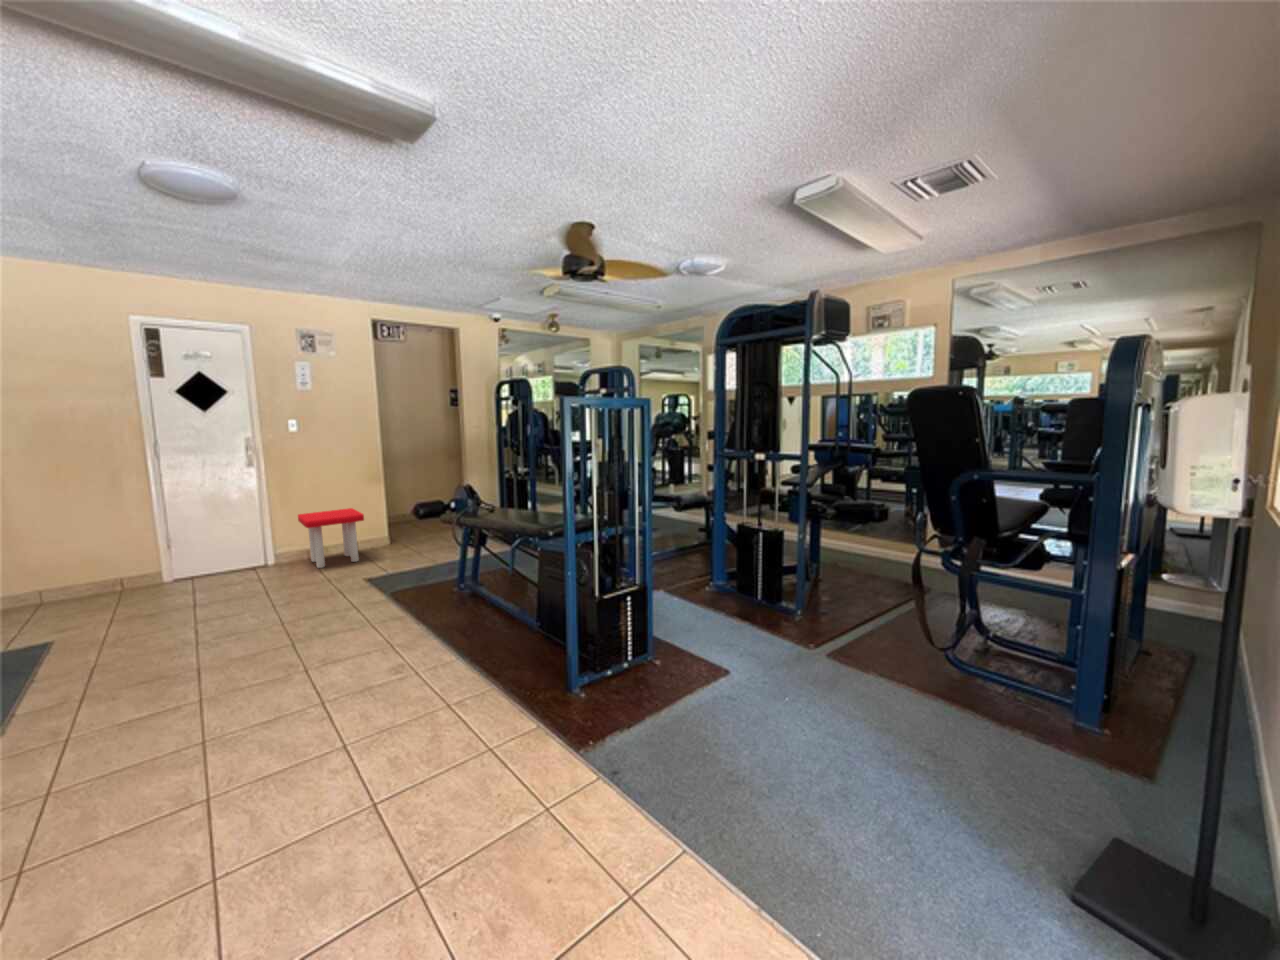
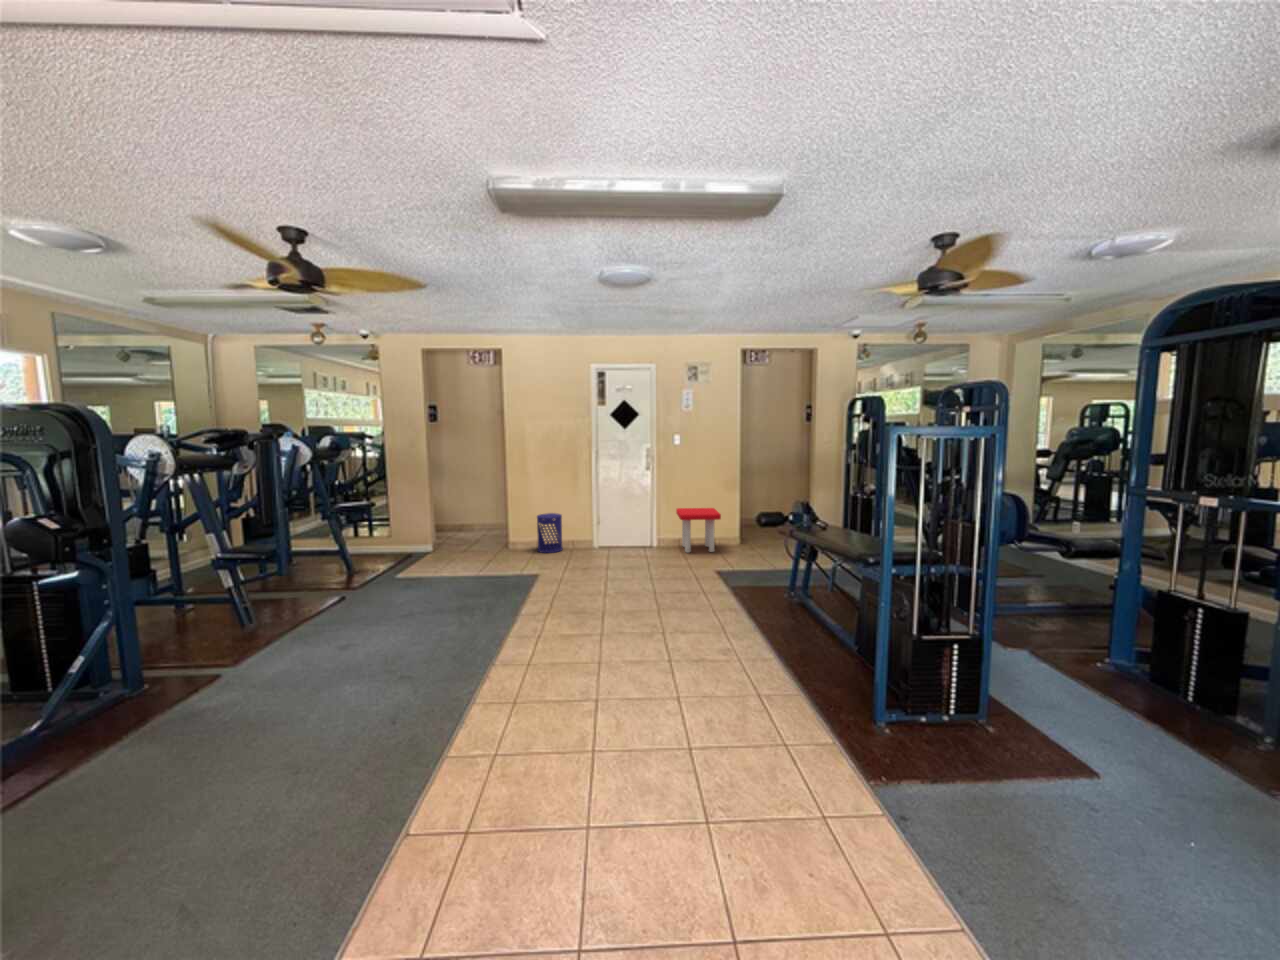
waste bin: none [16,547,87,616] -> present [537,513,563,553]

